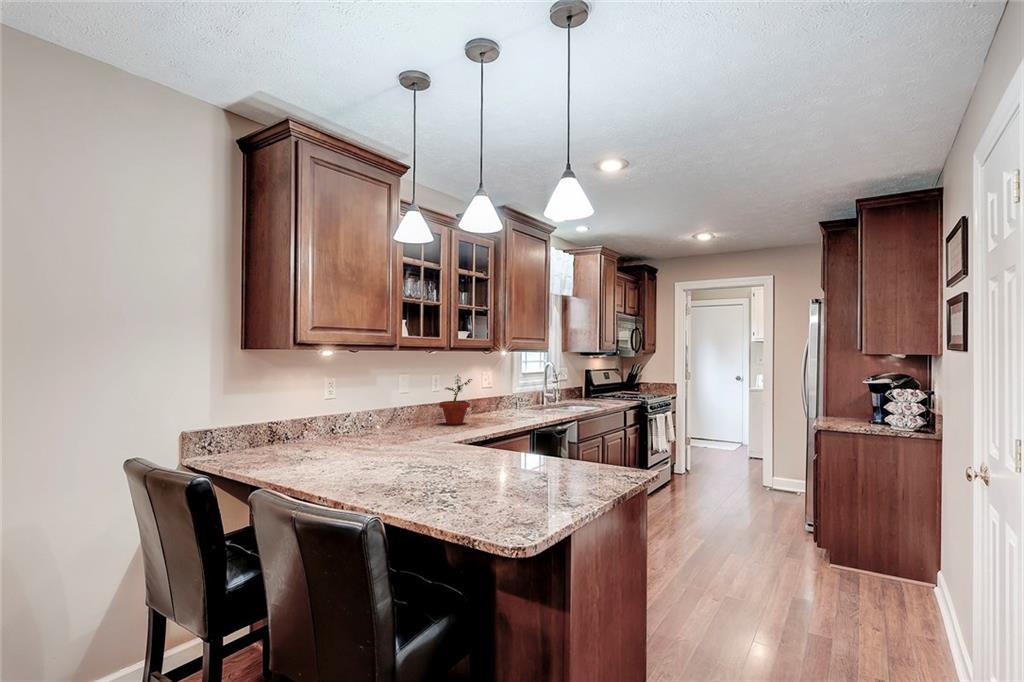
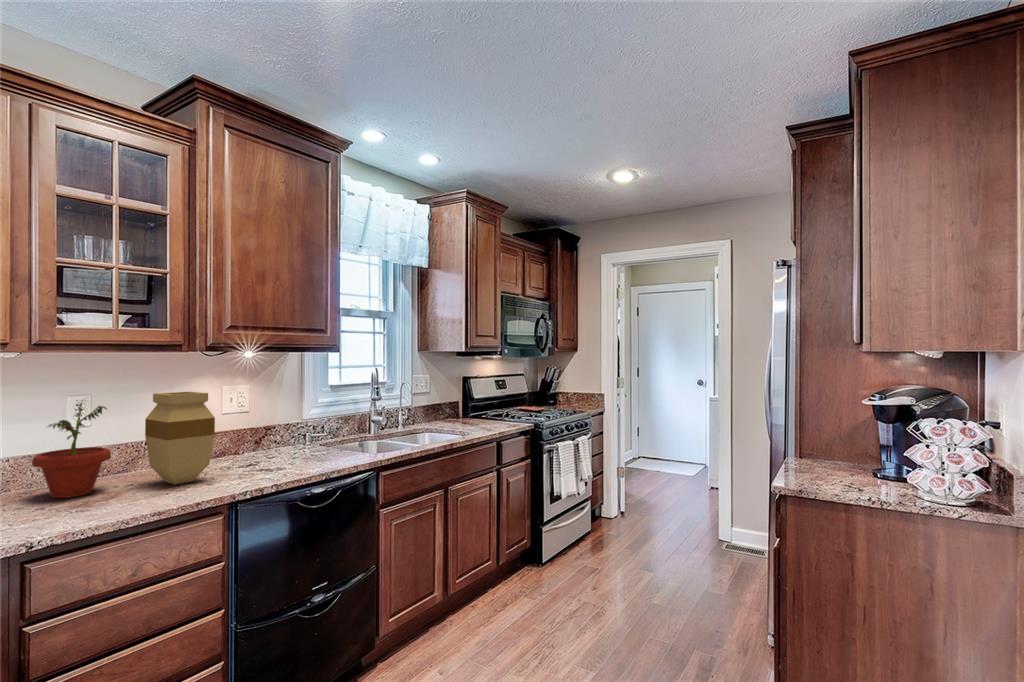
vase: none [479,373,513,421] -> present [145,392,215,485]

